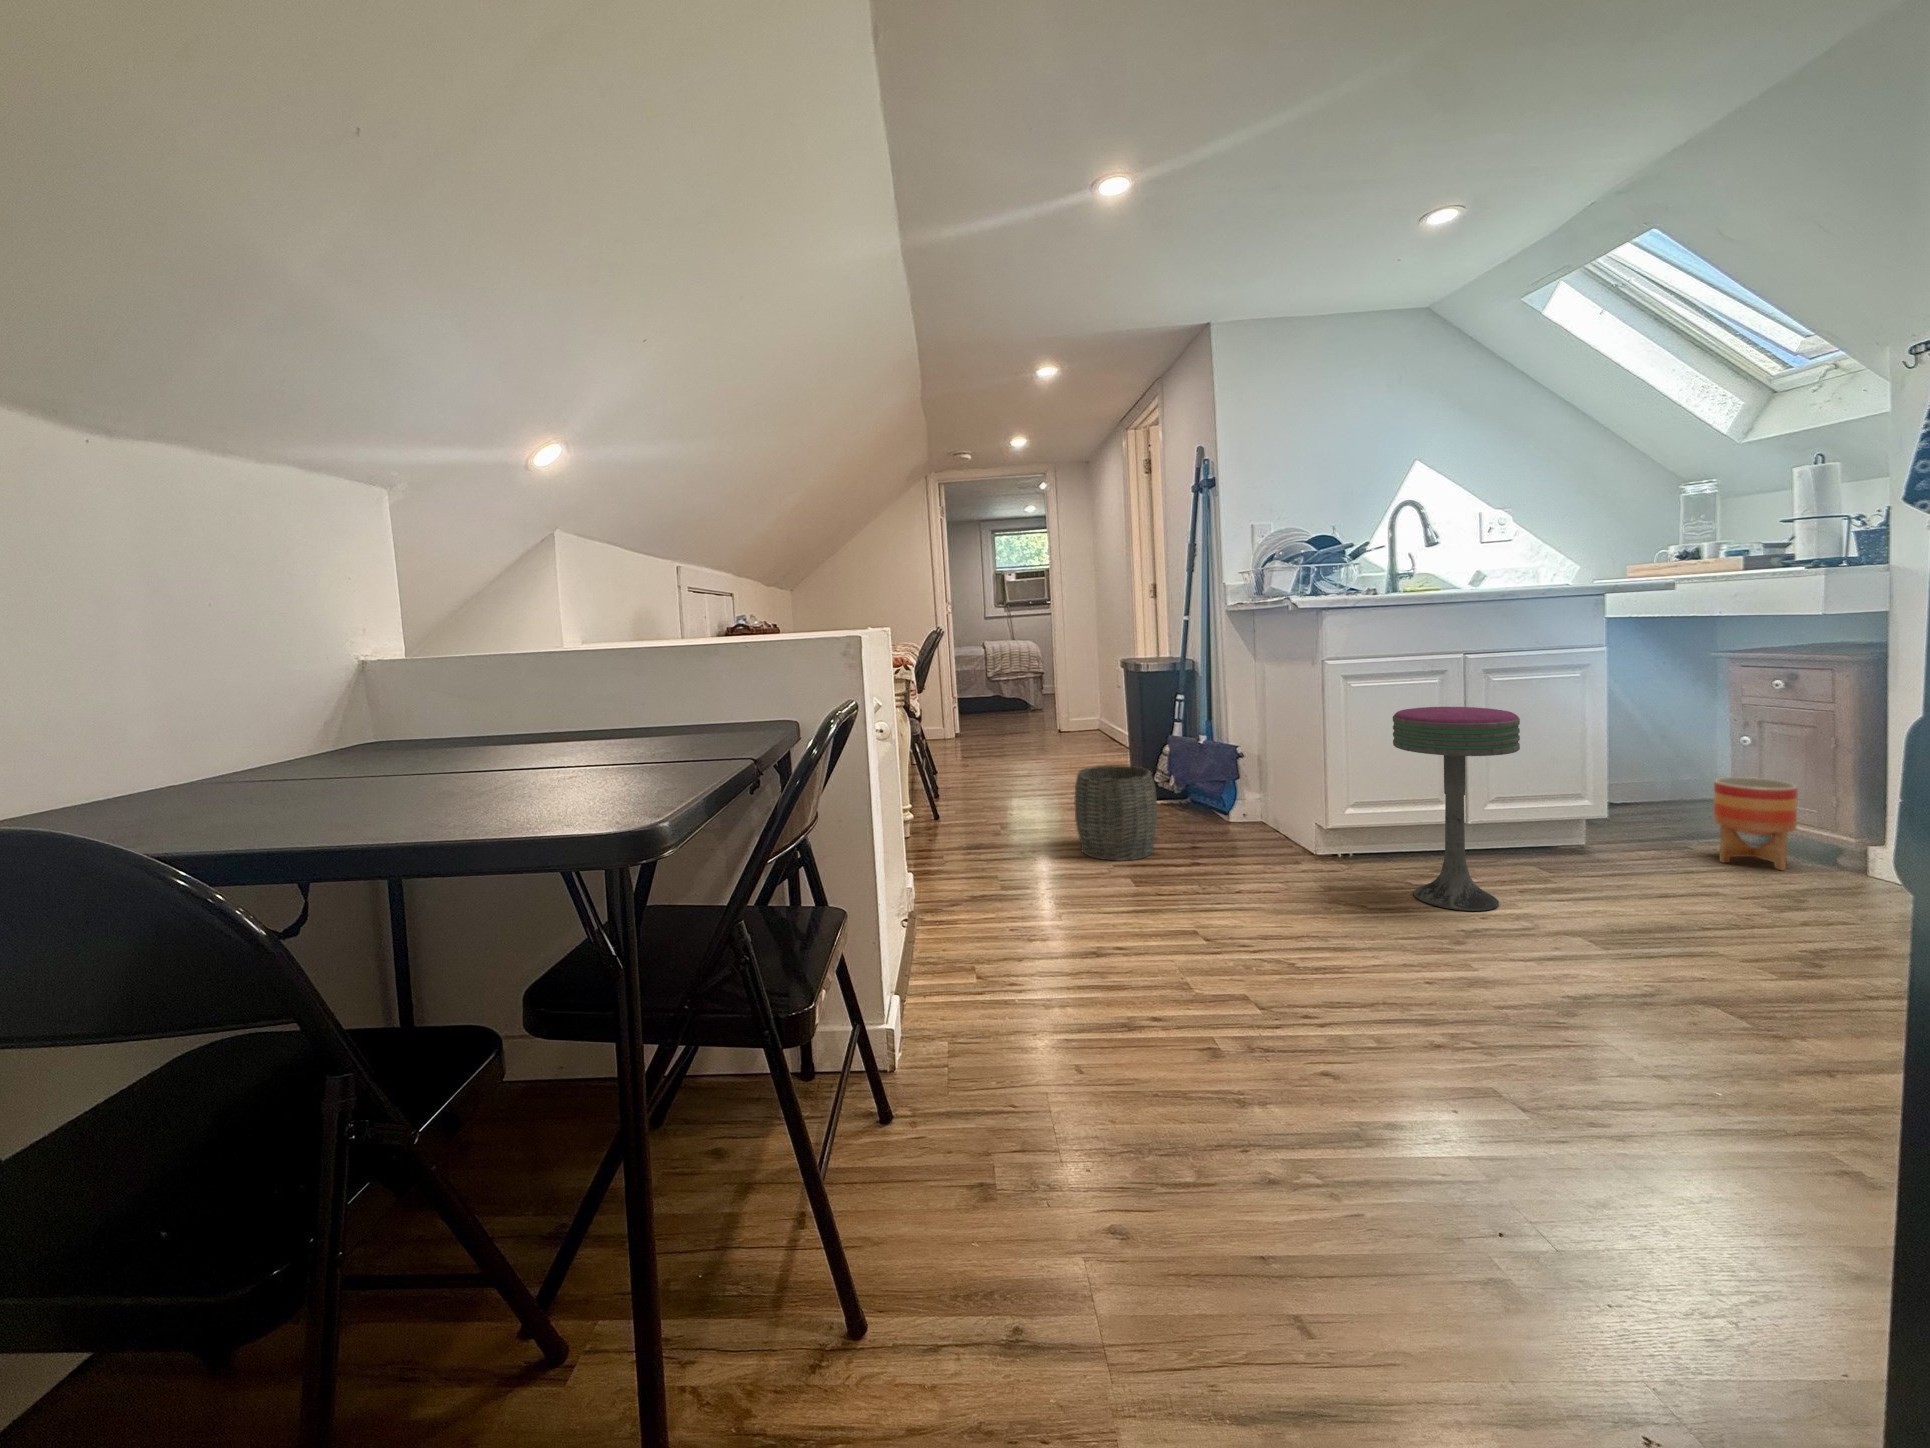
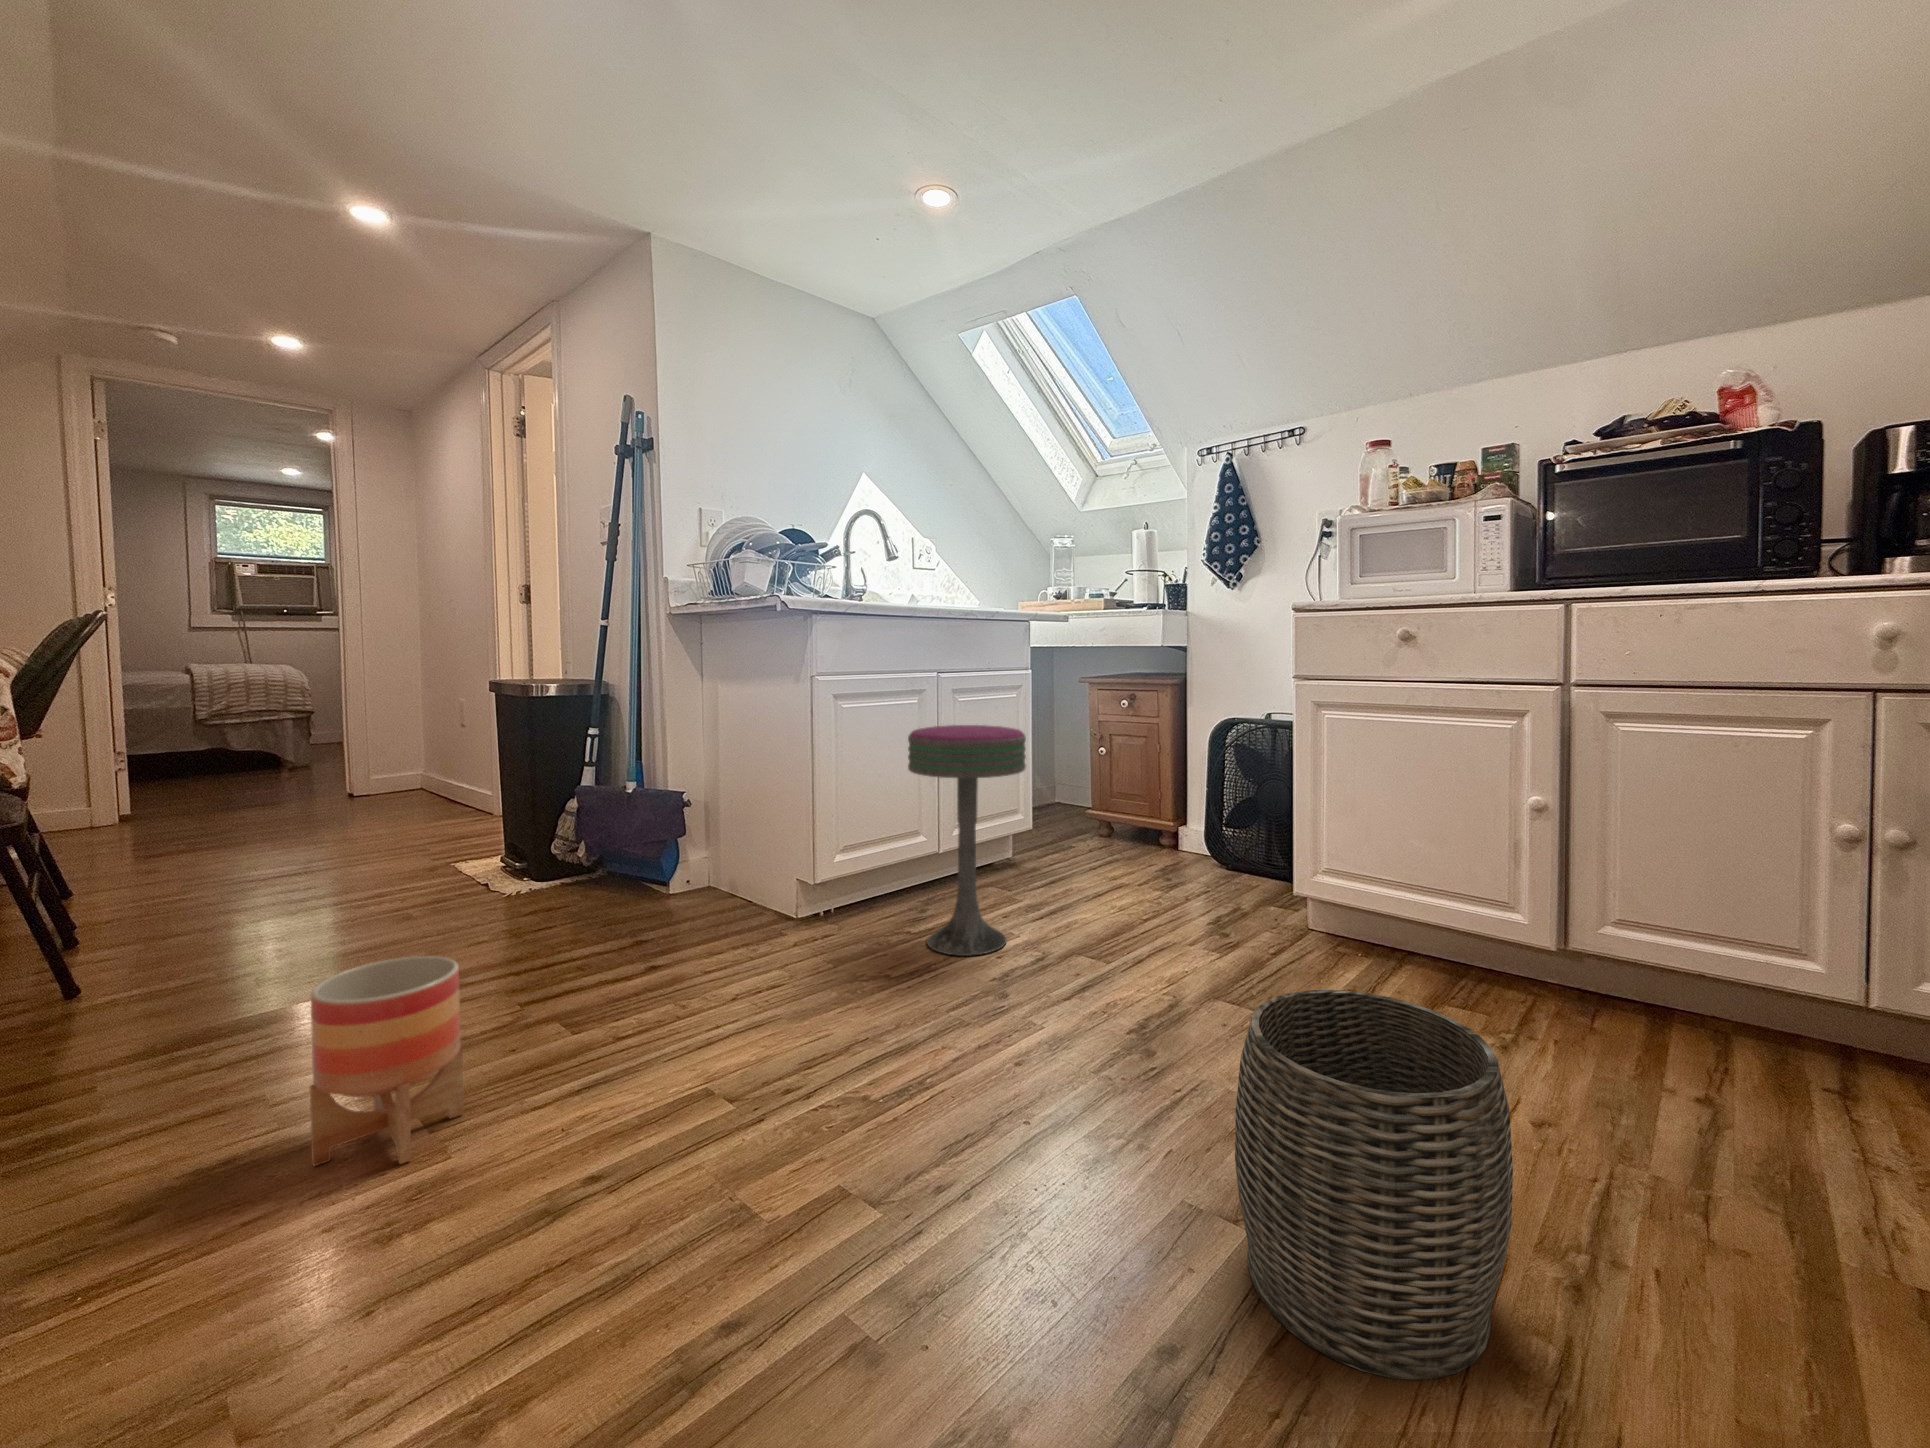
woven basket: present [1075,766,1157,861] -> present [1235,990,1513,1380]
planter: present [1713,777,1798,870] -> present [309,956,464,1166]

